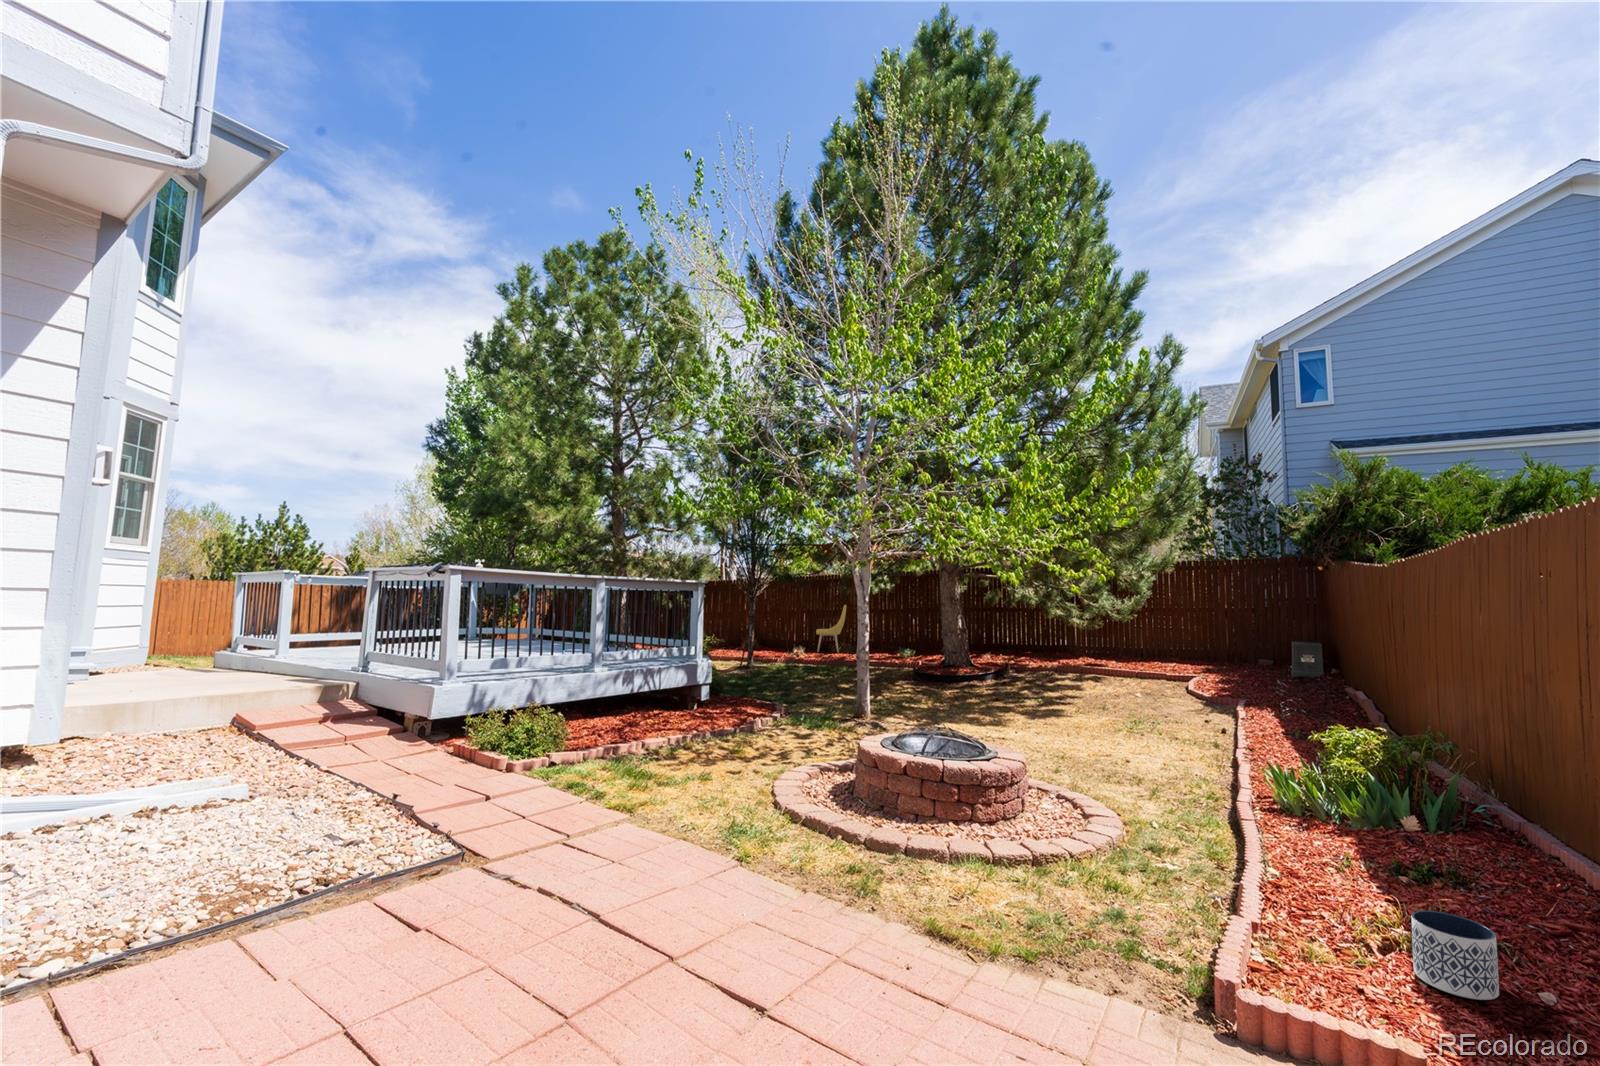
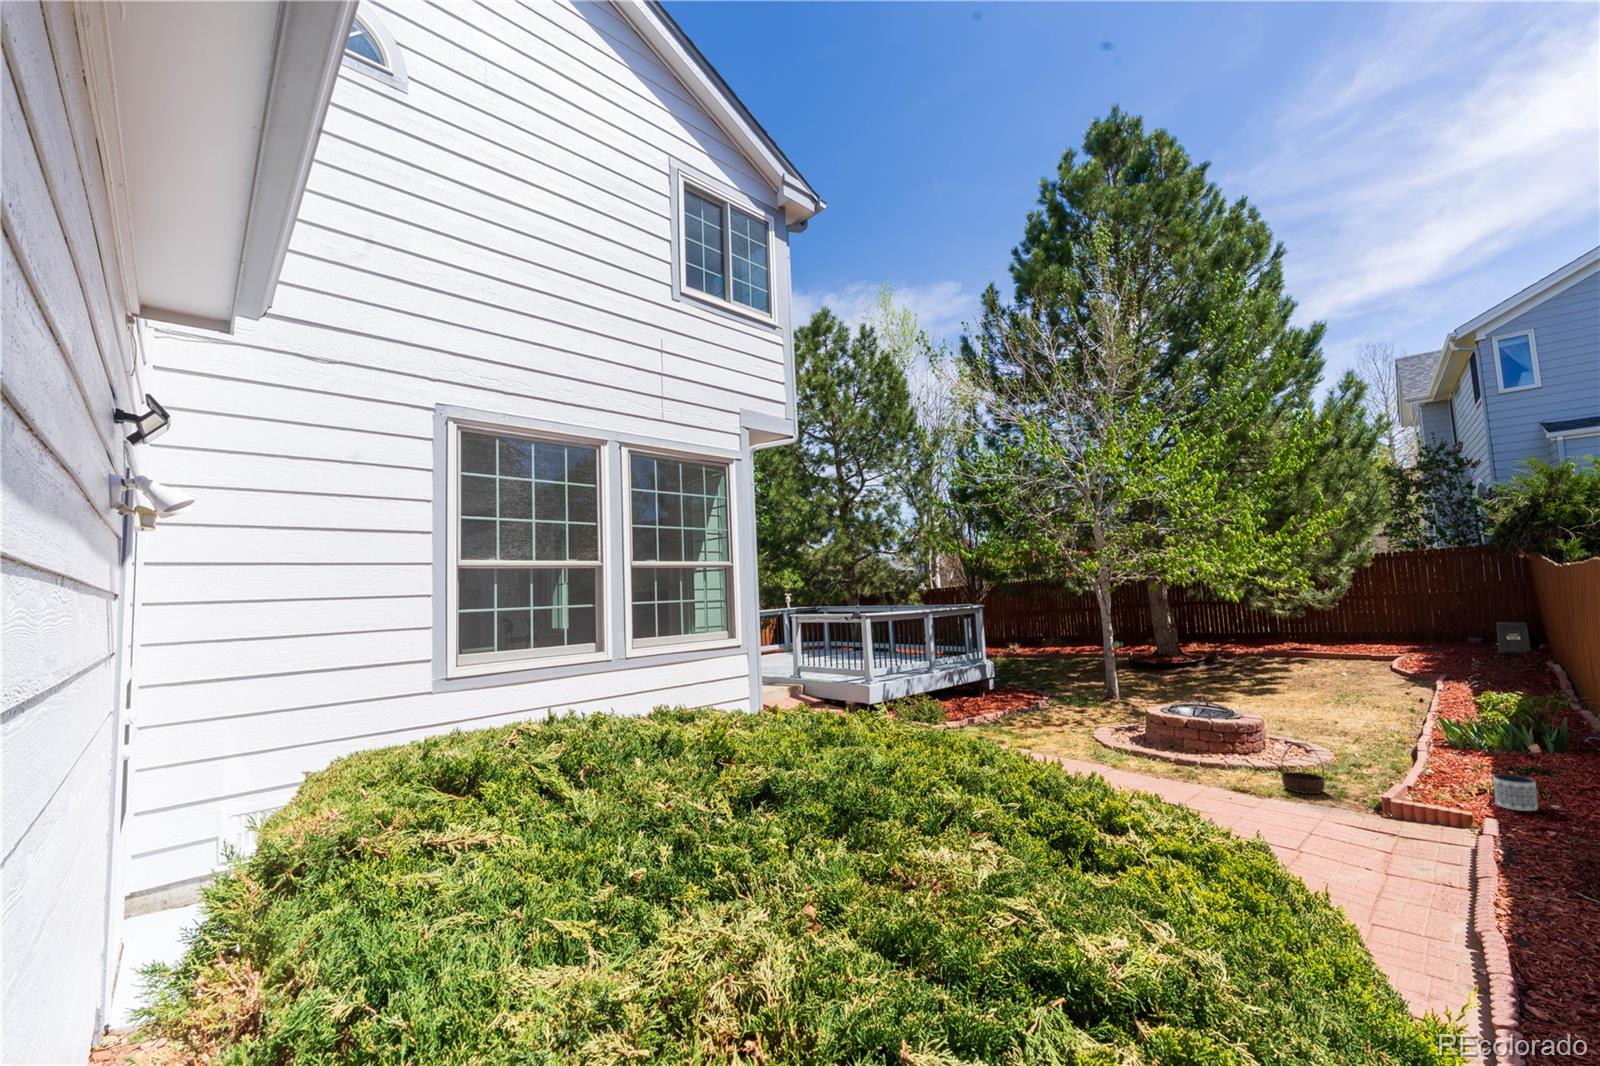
chair: present [816,605,846,652] -> none [1028,604,1055,647]
basket: none [1035,820,1105,922] -> present [1281,743,1325,794]

